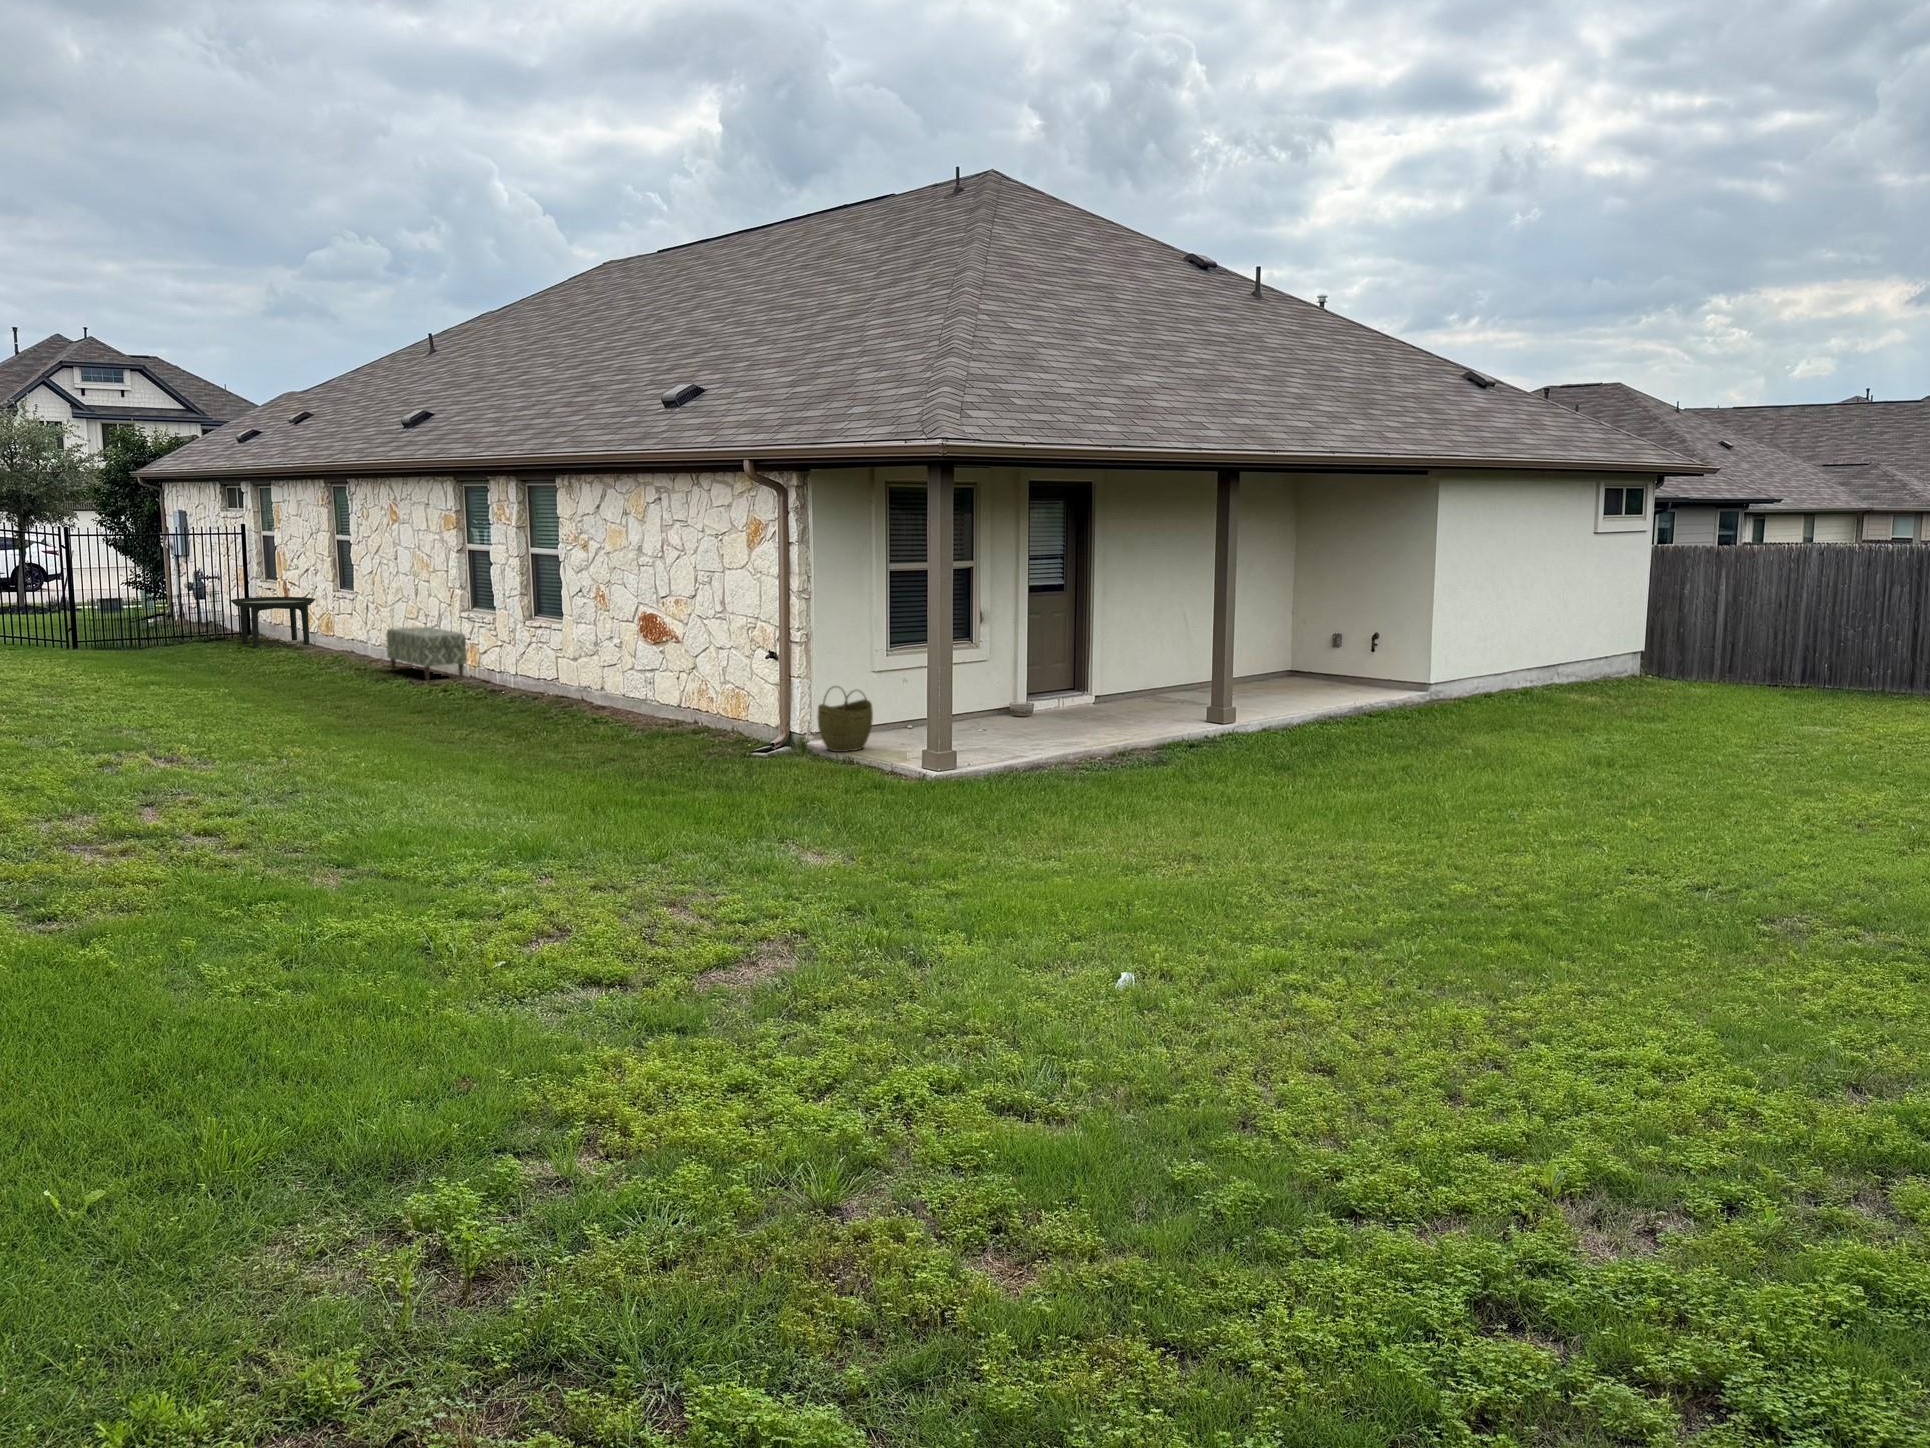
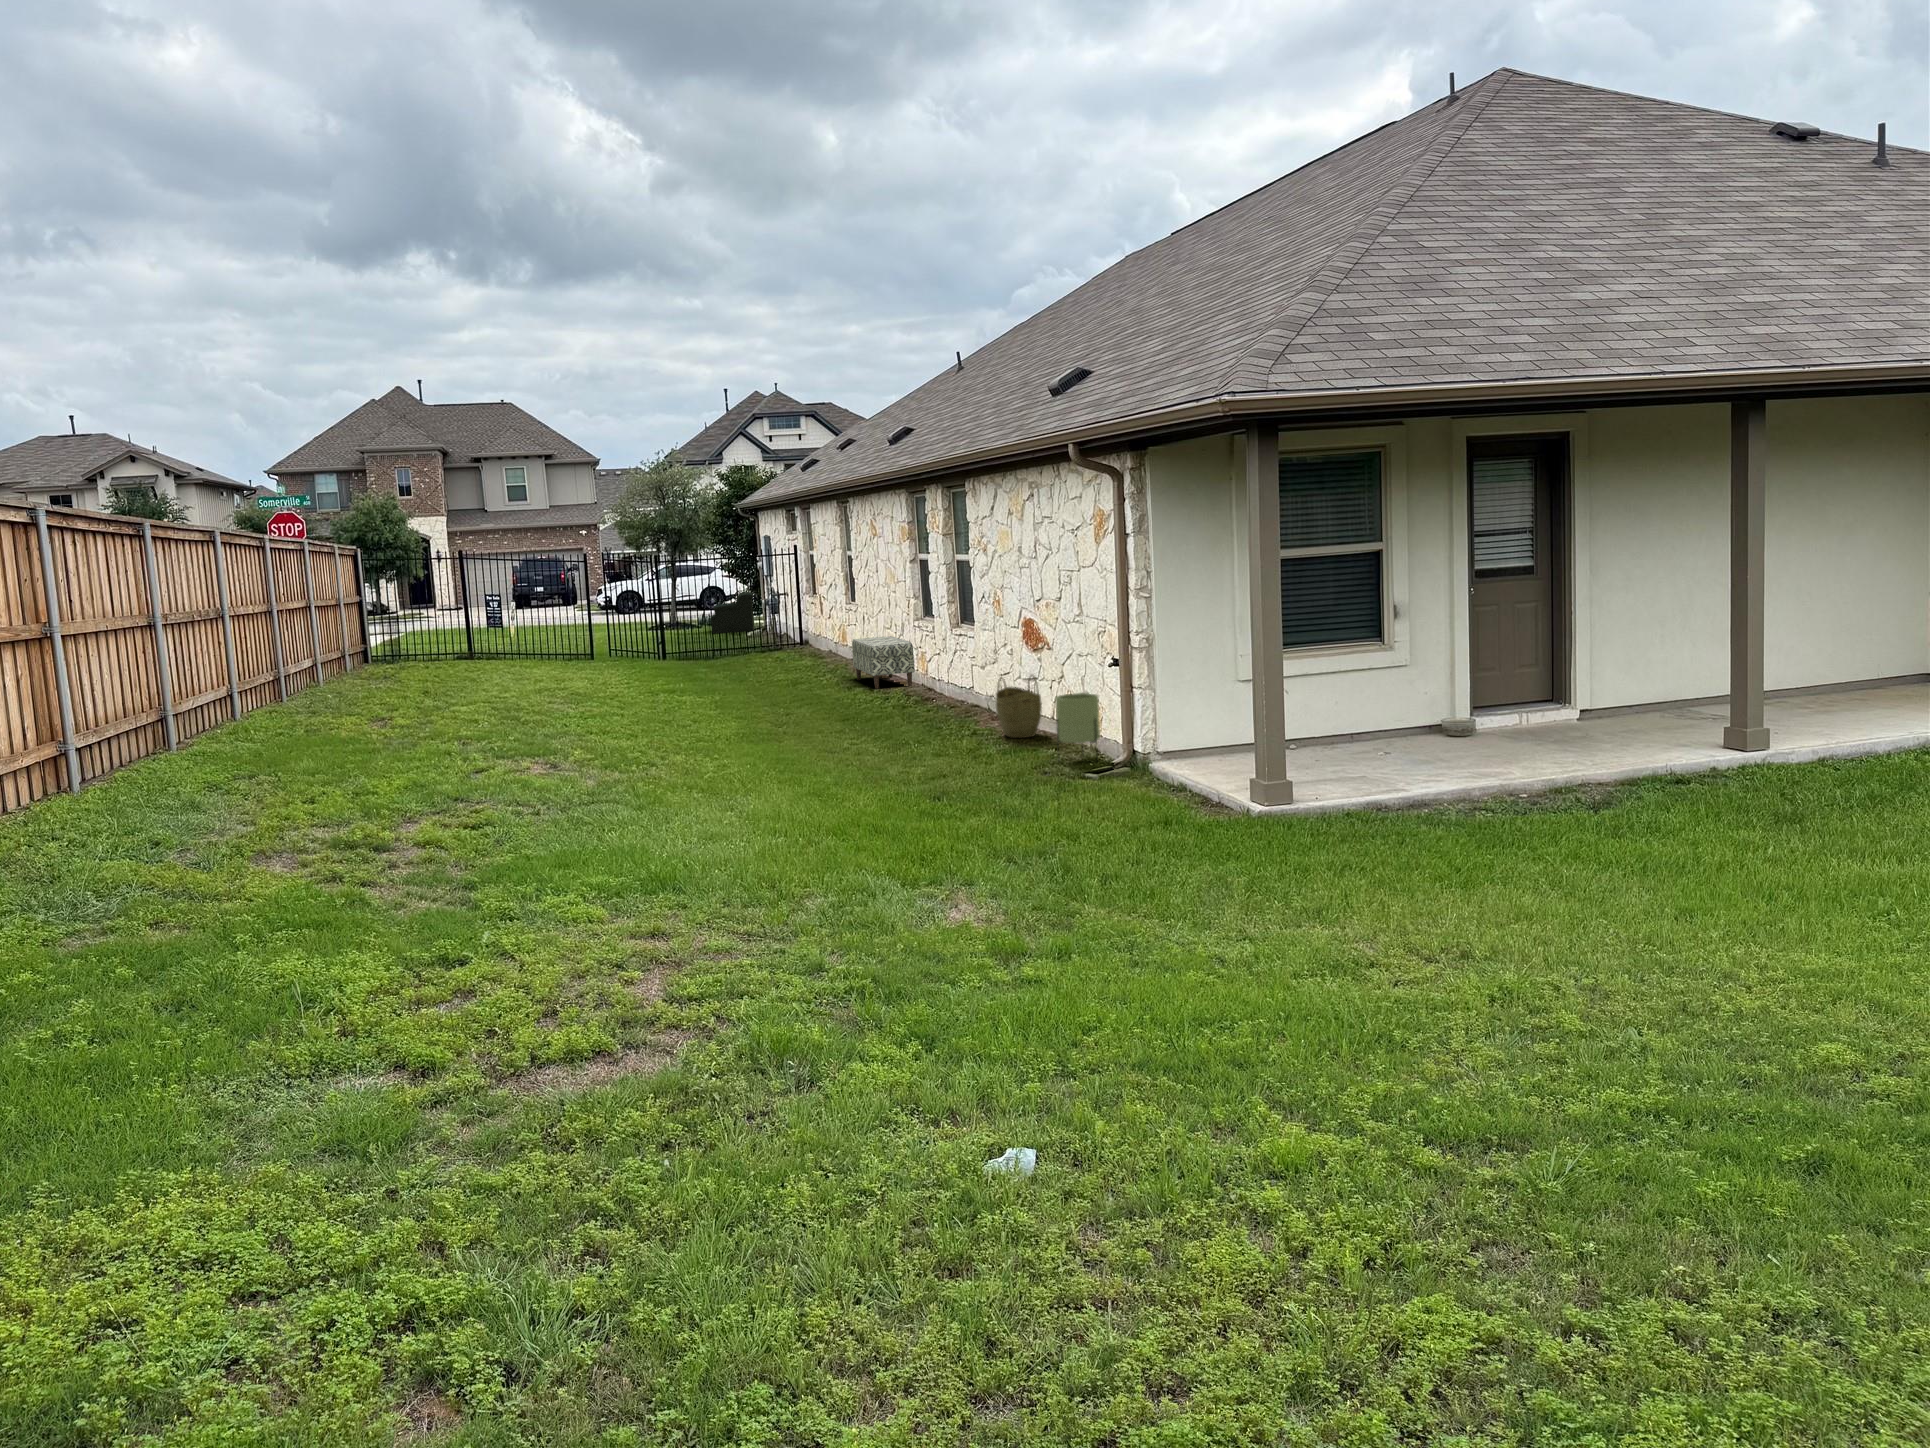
armchair: none [113,573,173,619] -> present [711,592,754,634]
round table: present [230,597,316,648] -> none [760,610,831,658]
planter: none [710,682,749,743] -> present [1055,693,1100,746]
woven basket: present [818,686,873,752] -> present [996,675,1042,738]

